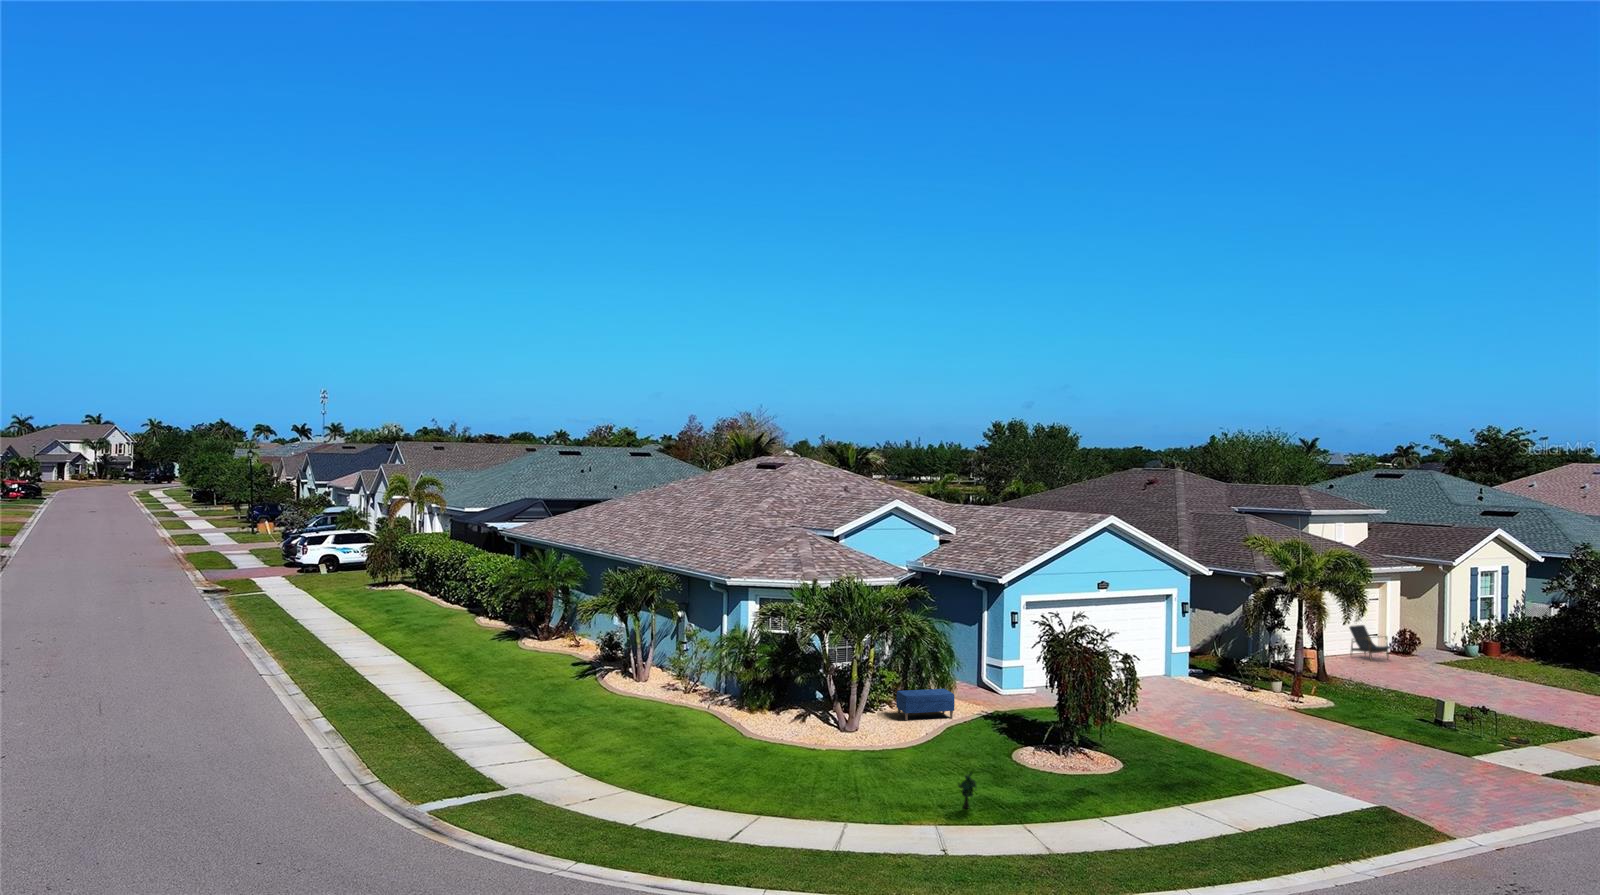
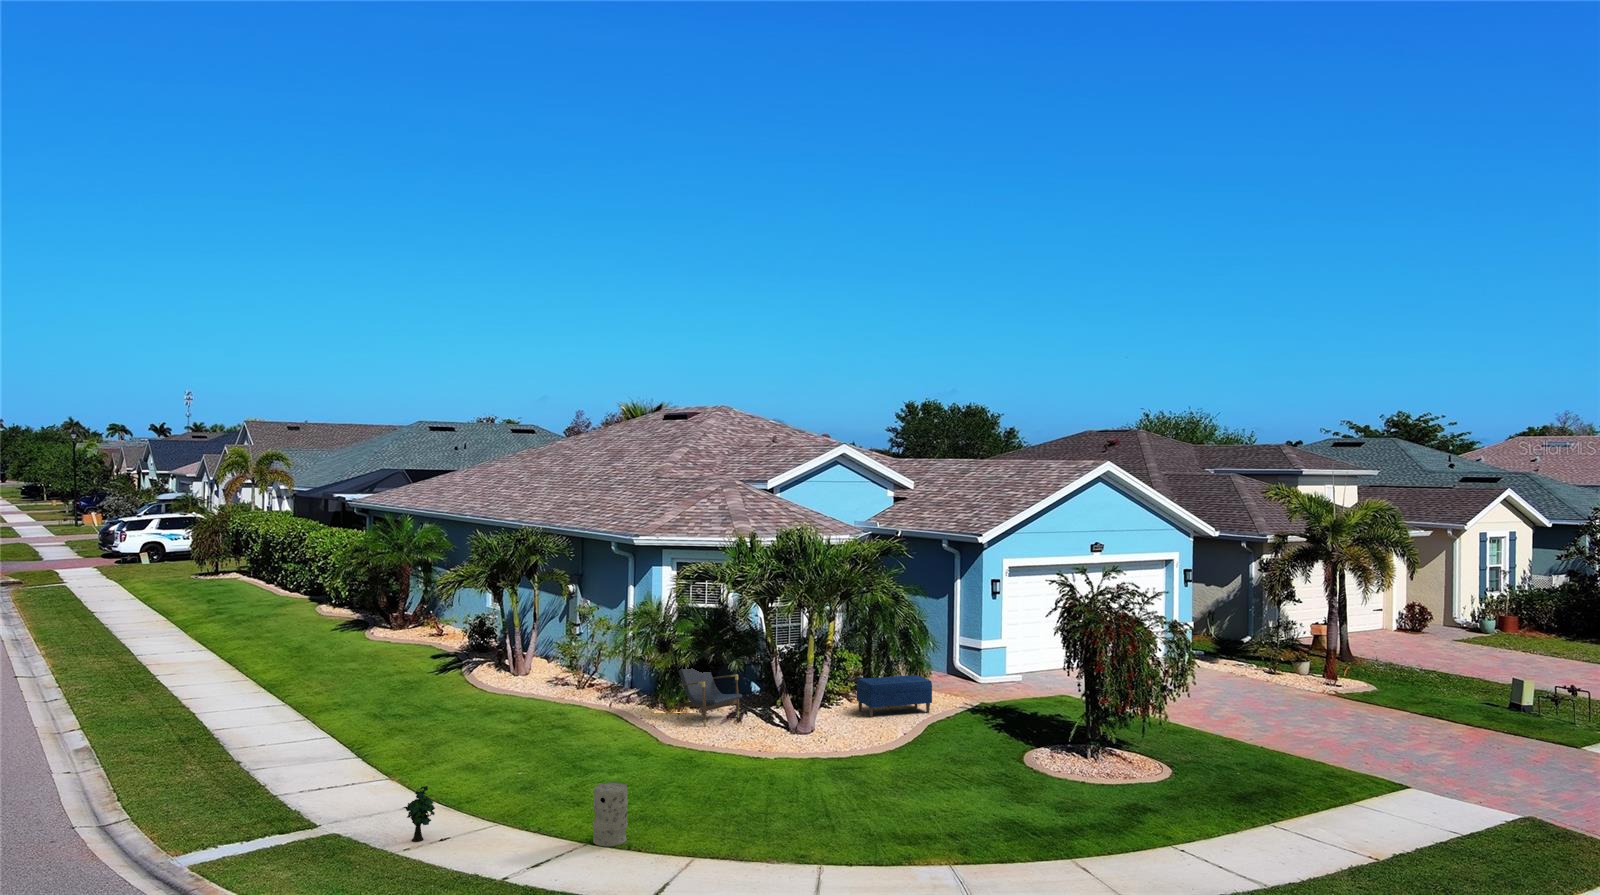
lounge chair: present [1350,625,1391,659] -> present [677,668,742,726]
trash can: none [699,763,722,805] -> present [592,782,628,846]
decorative plant: present [958,772,976,808] -> present [403,786,435,842]

